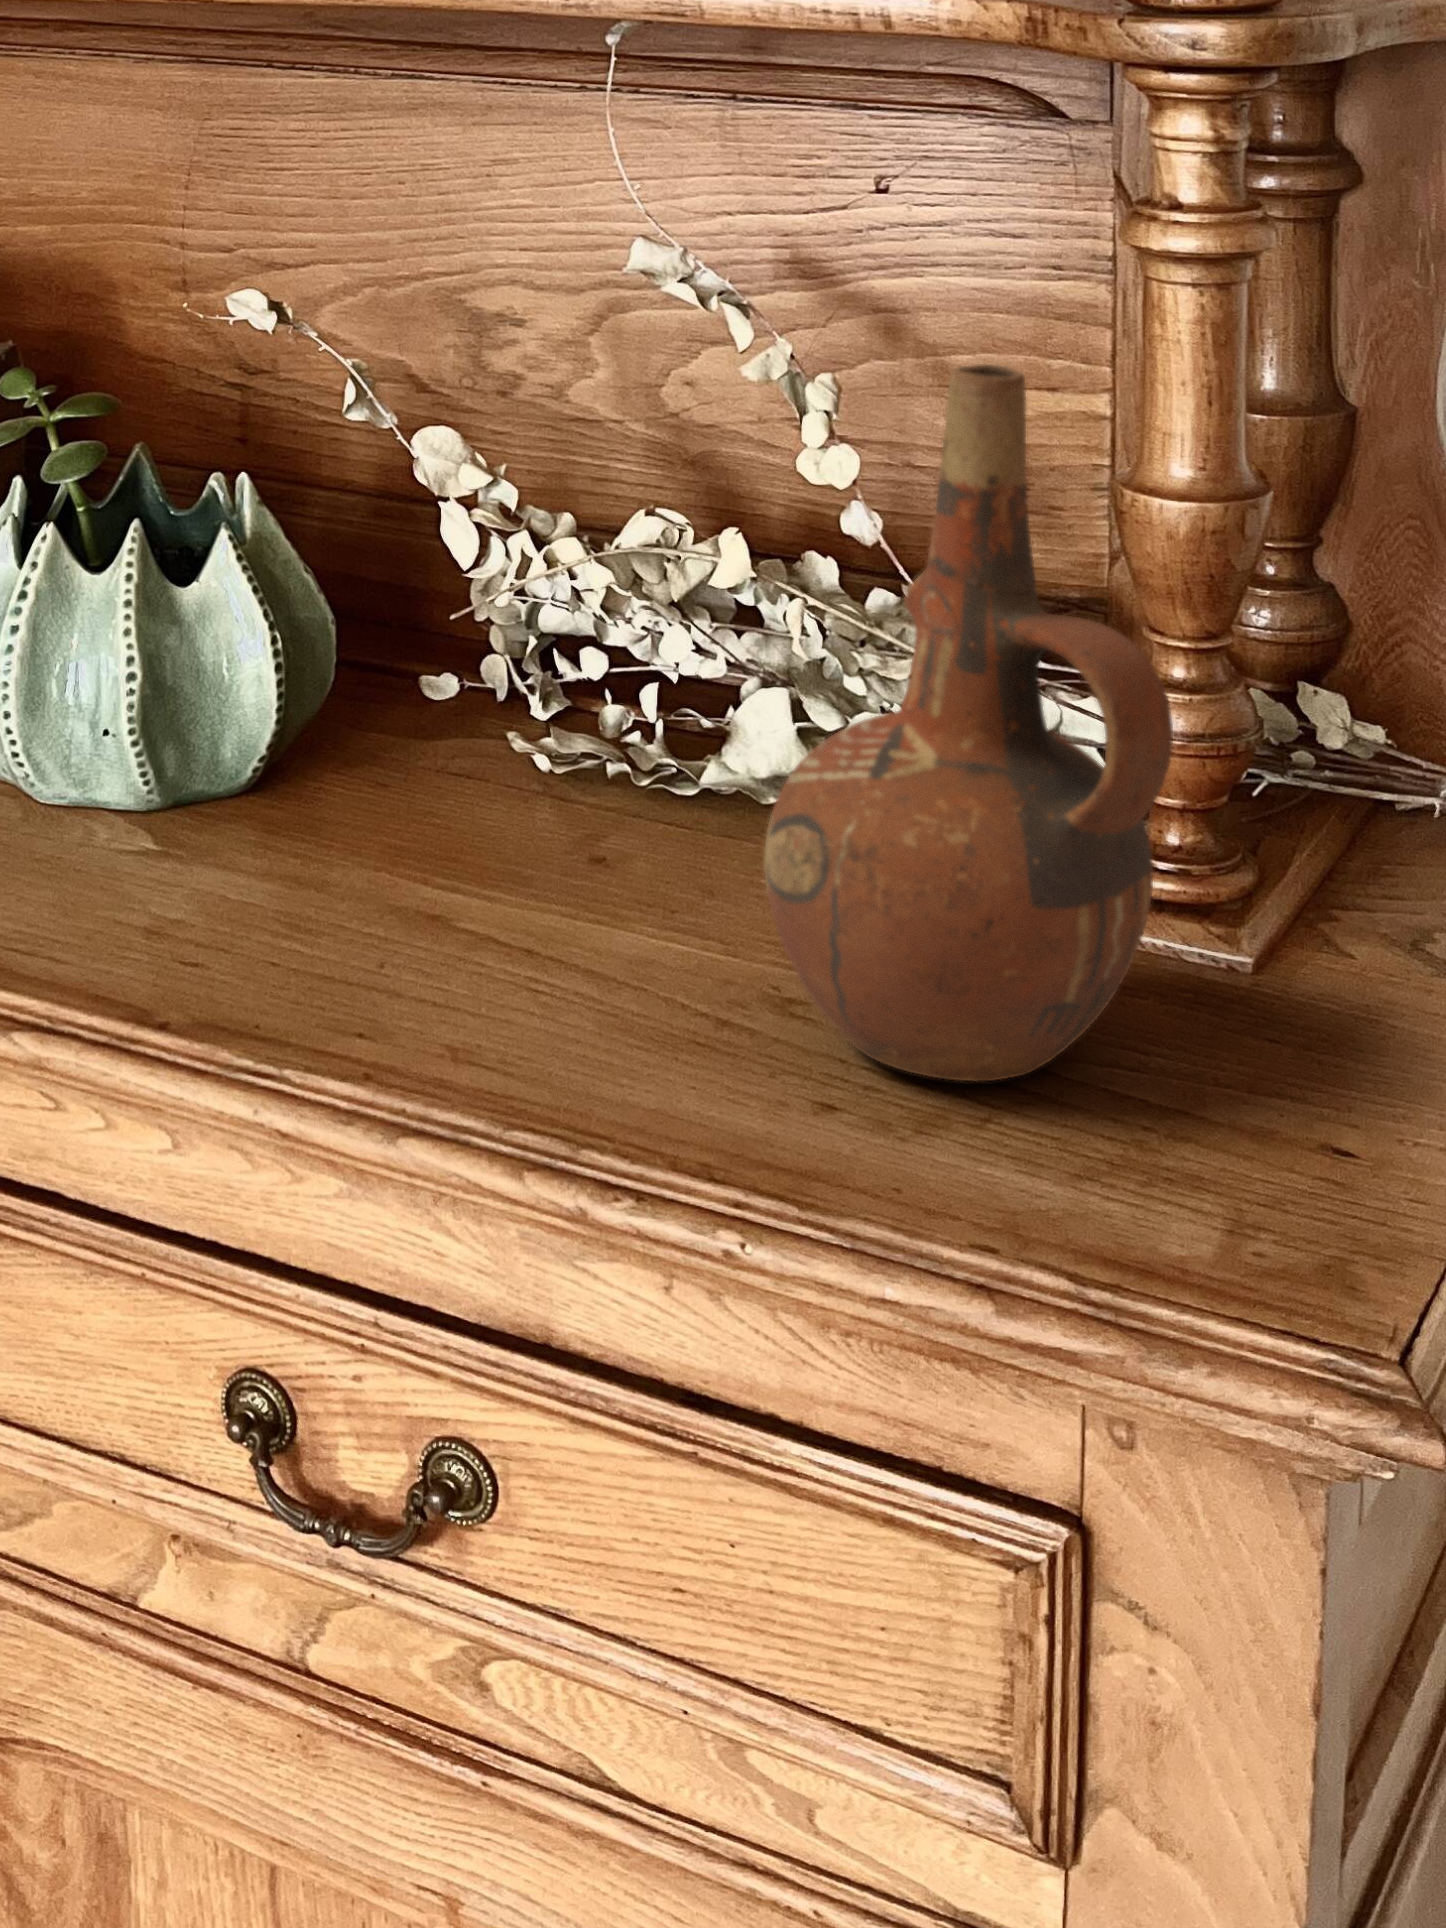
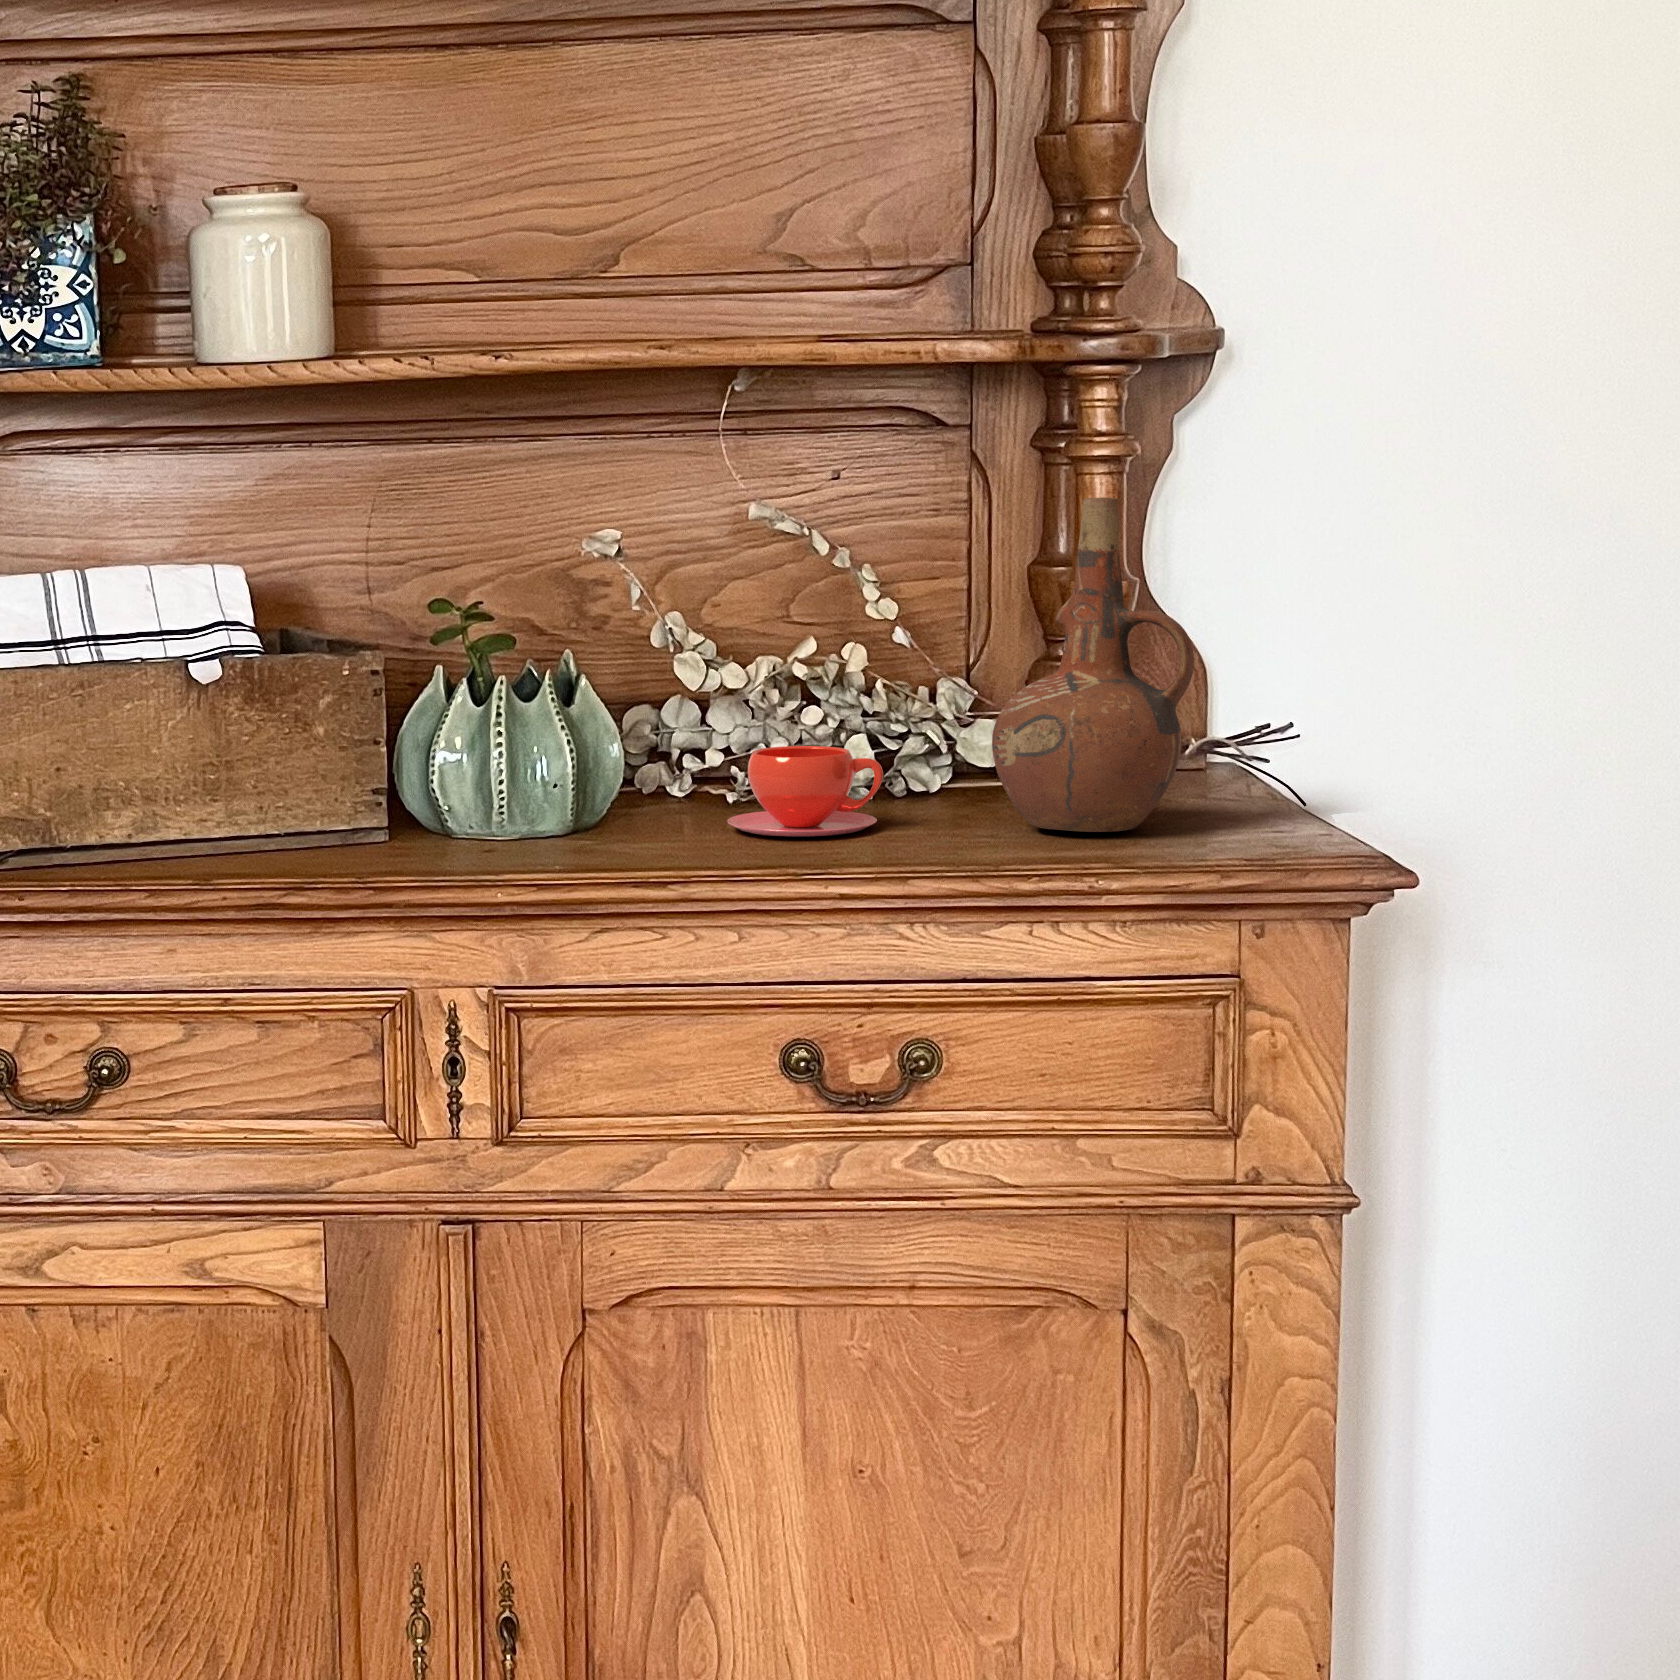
teacup: none [347,726,626,943] -> present [728,746,883,837]

